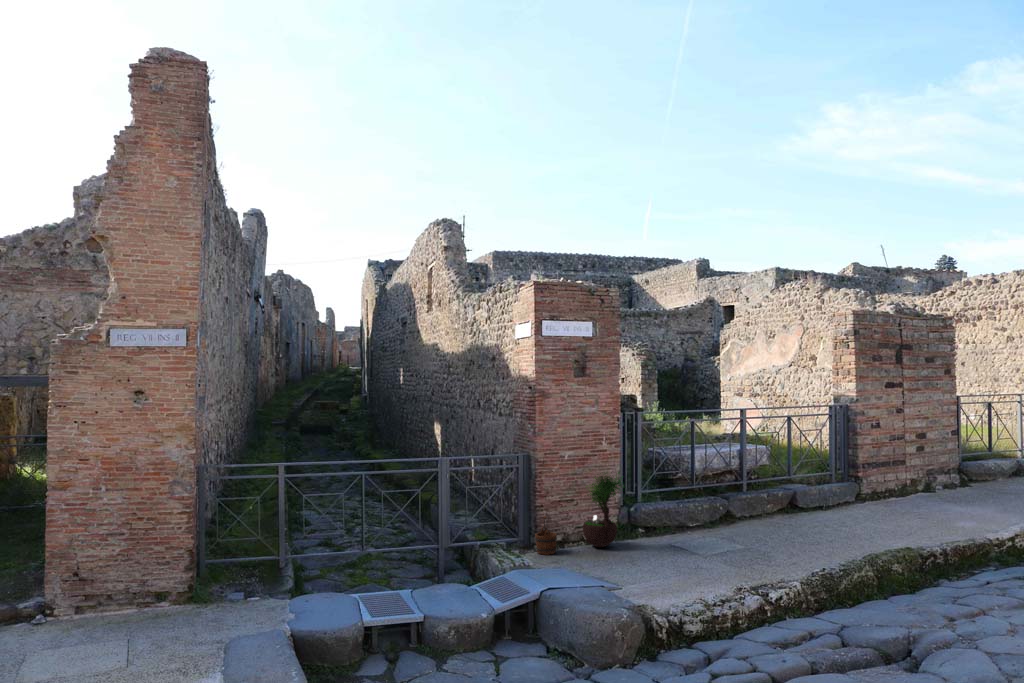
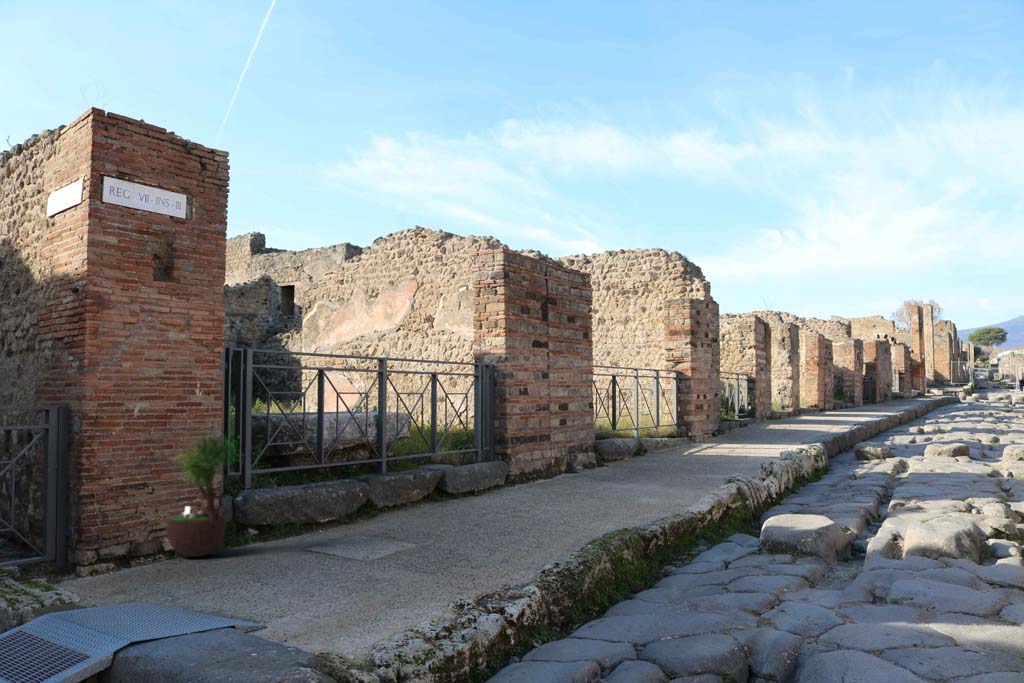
wooden bucket: present [535,516,557,555] -> none [83,509,125,575]

